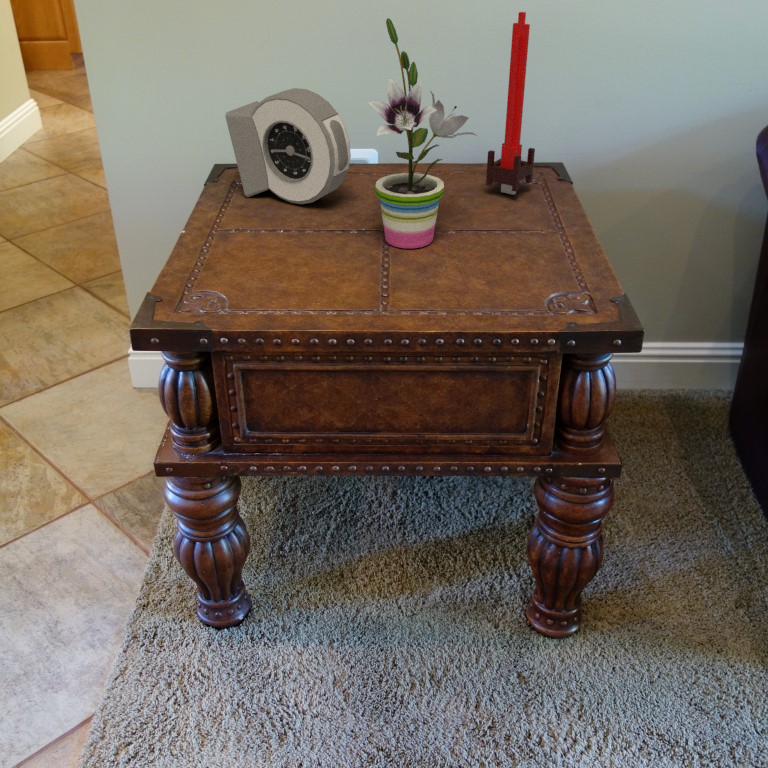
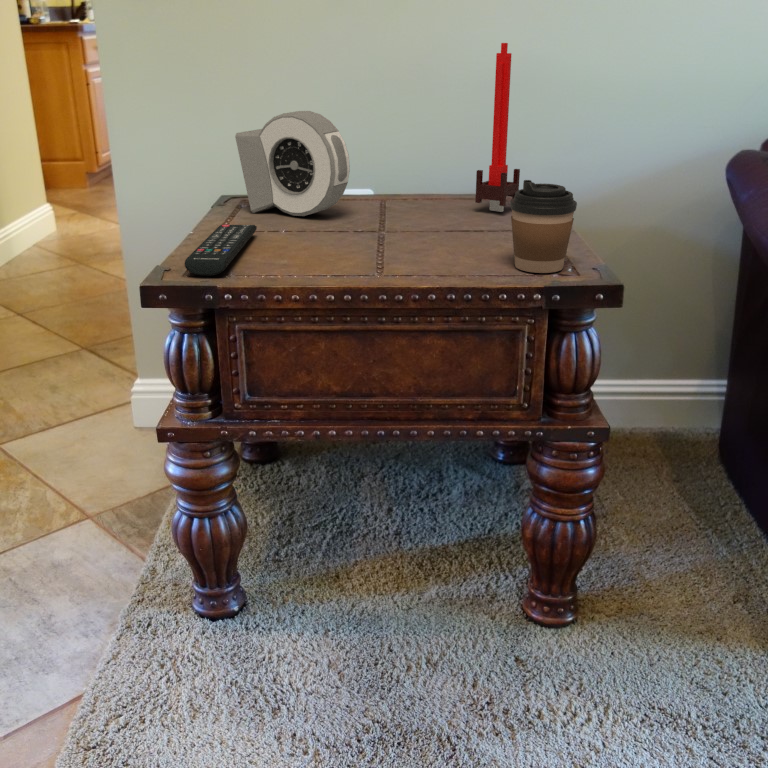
potted plant: present [368,18,475,248] -> none [365,34,466,242]
coffee cup: none [525,202,598,303] -> present [510,180,577,273]
remote control: none [175,227,251,309] -> present [185,225,257,275]

